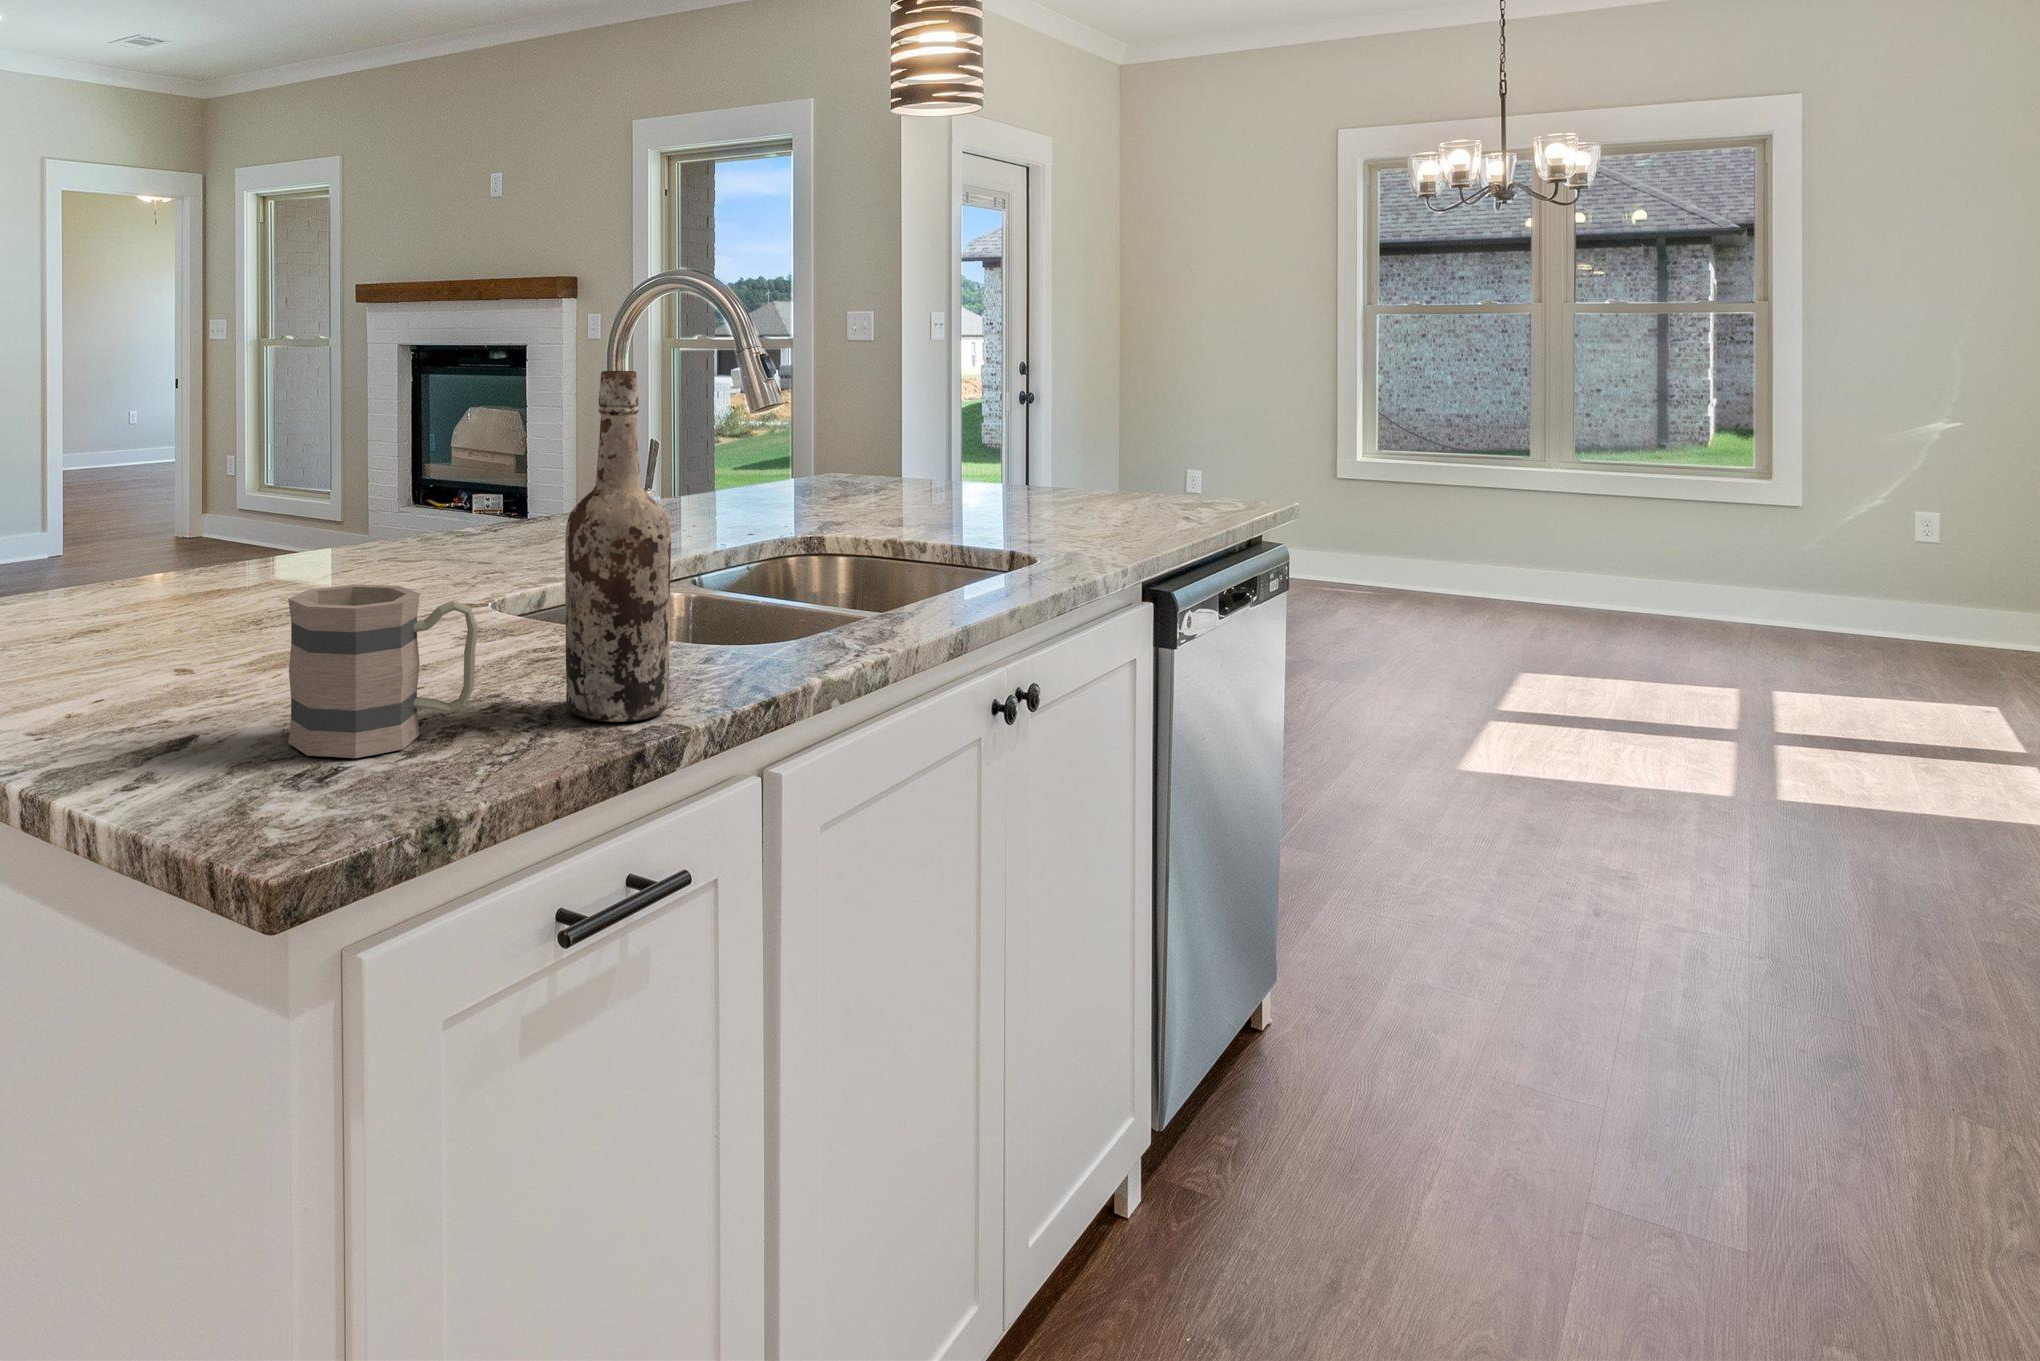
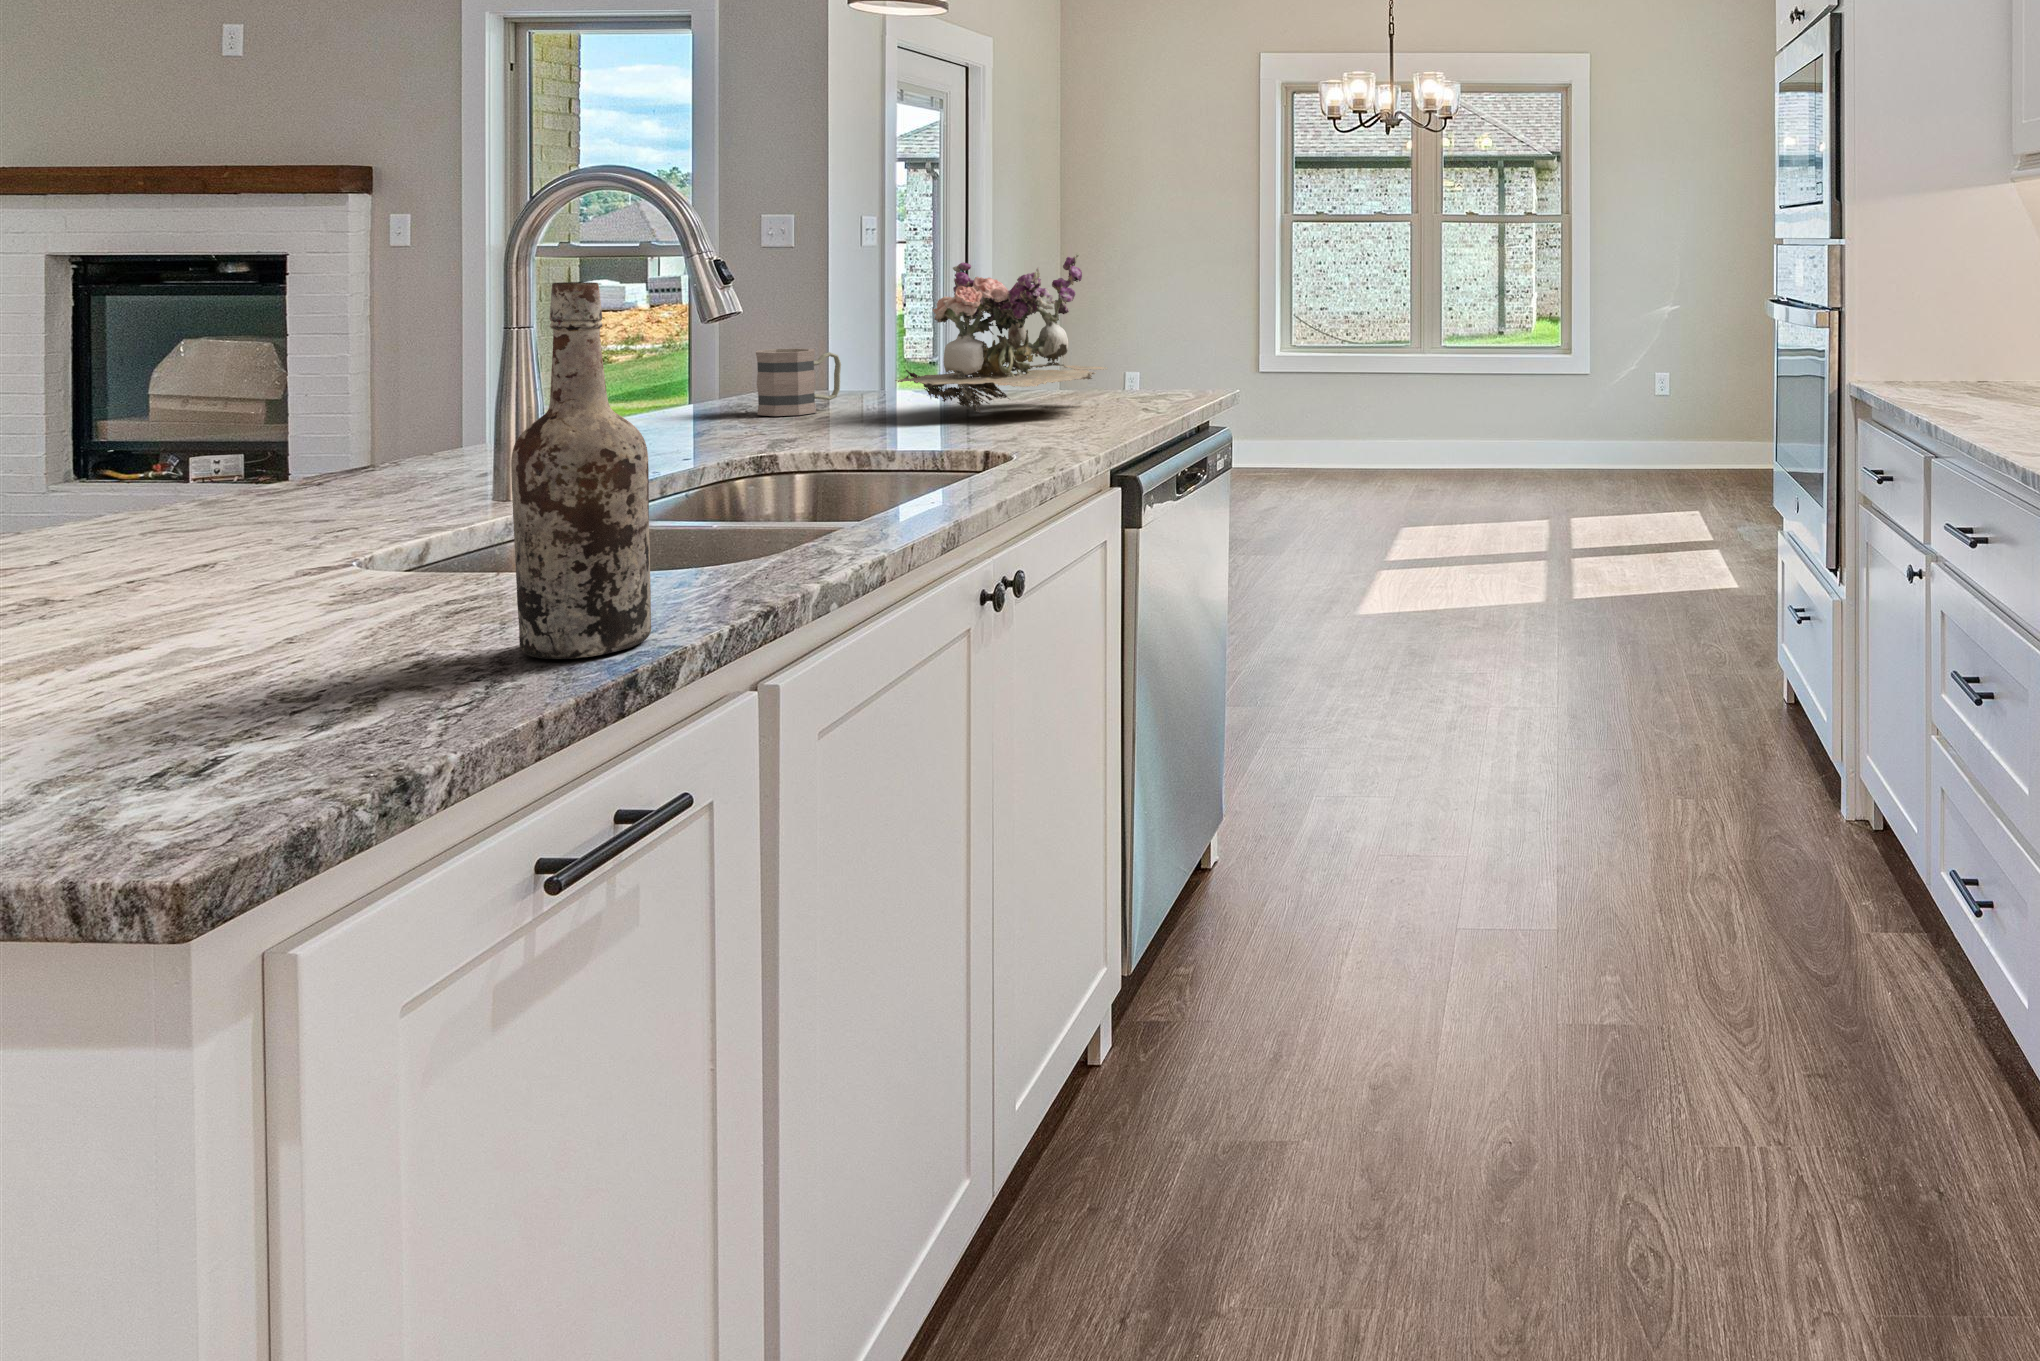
flower arrangement: none [933,344,1146,508] -> present [895,253,1107,413]
mug: present [288,584,478,758] -> present [756,348,841,416]

